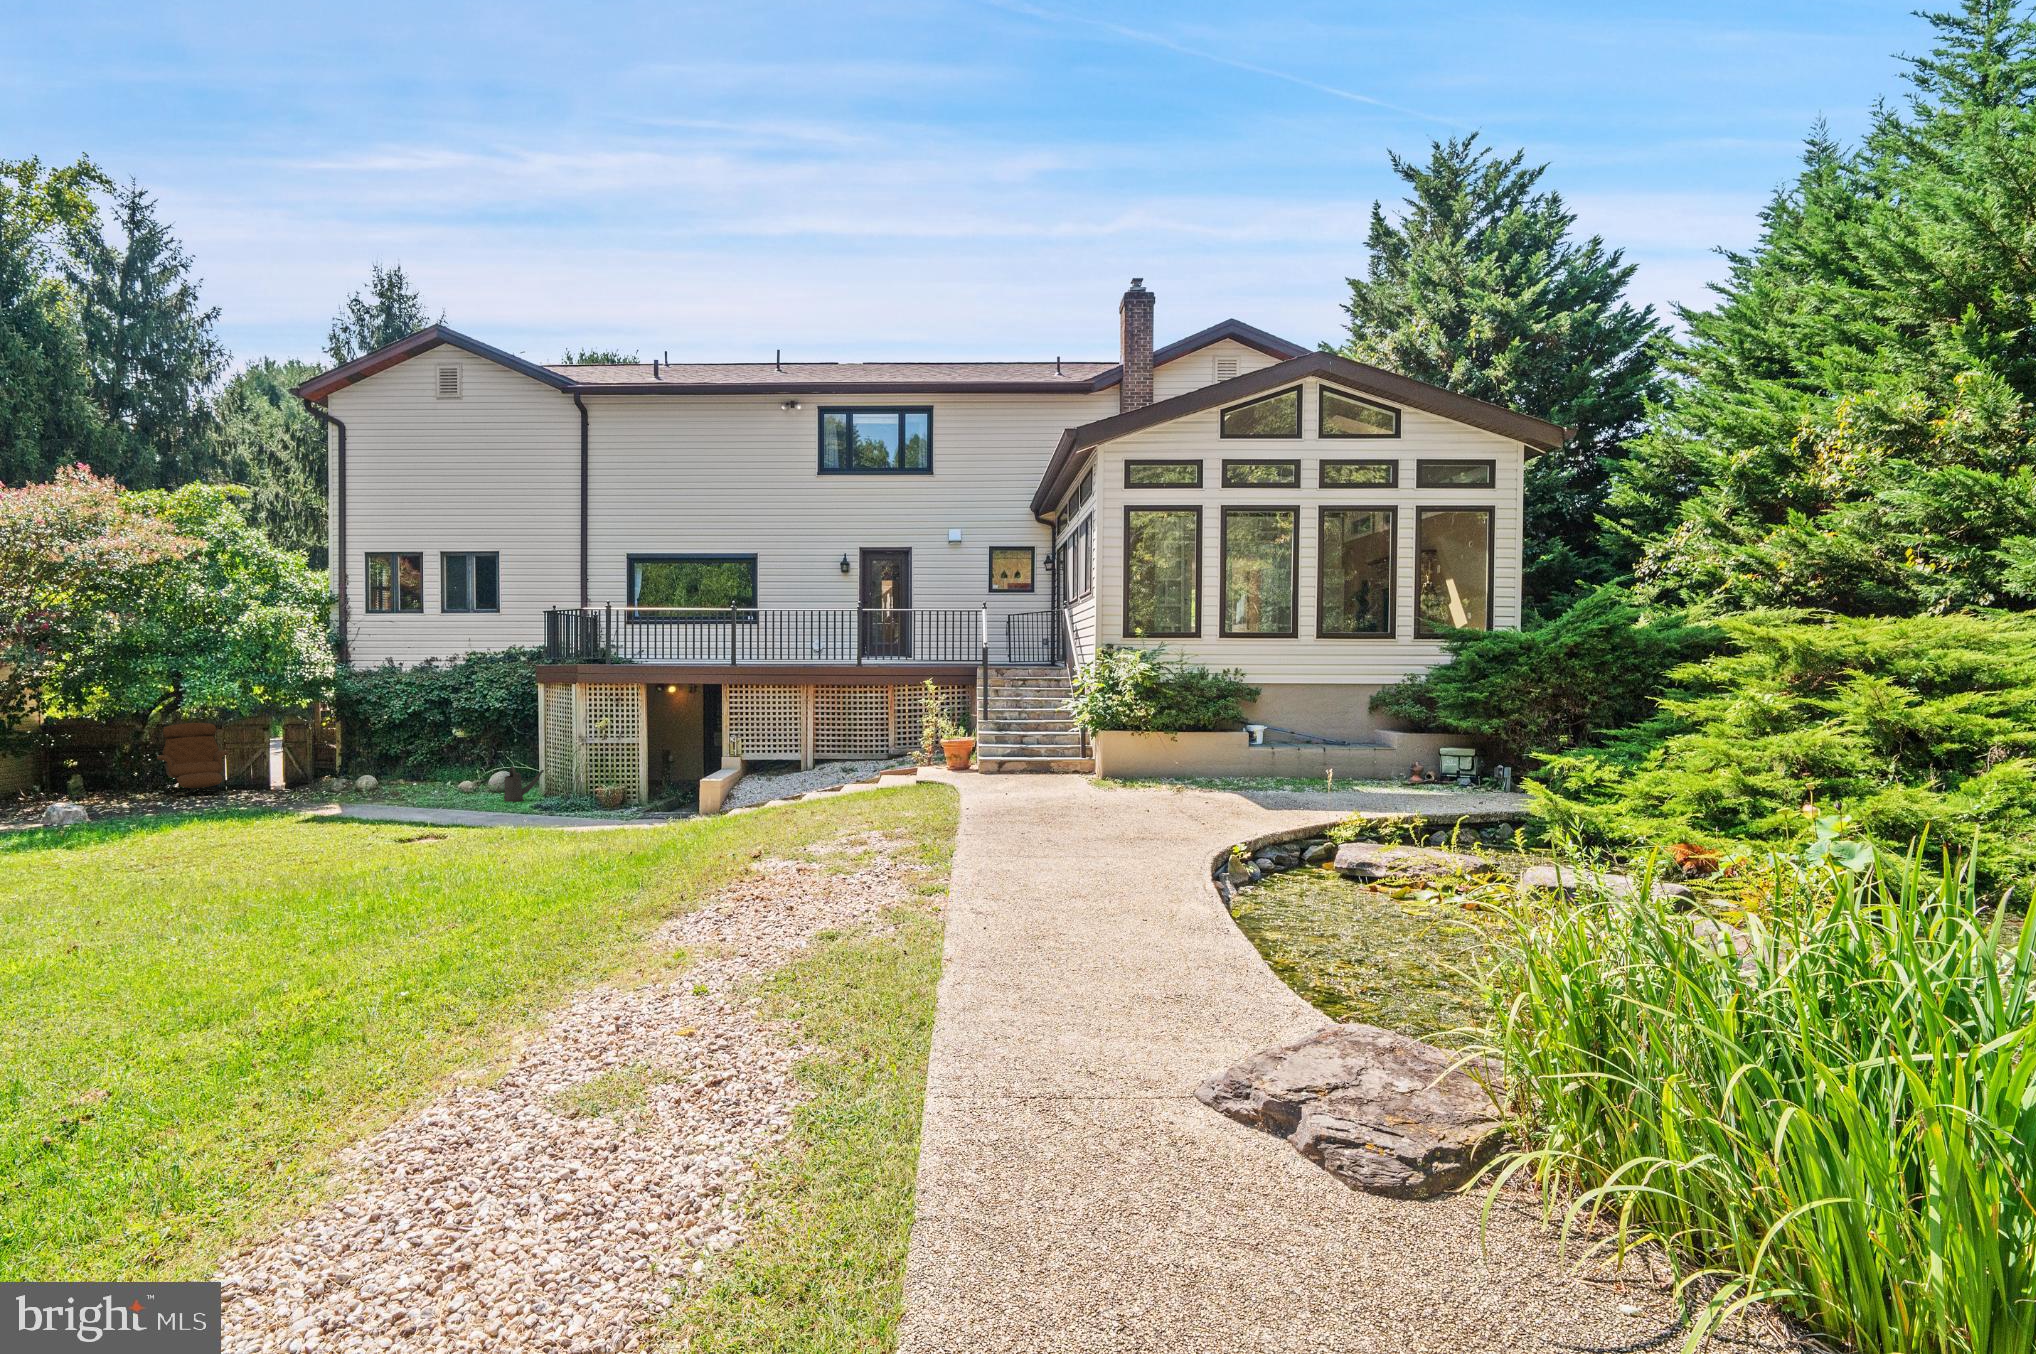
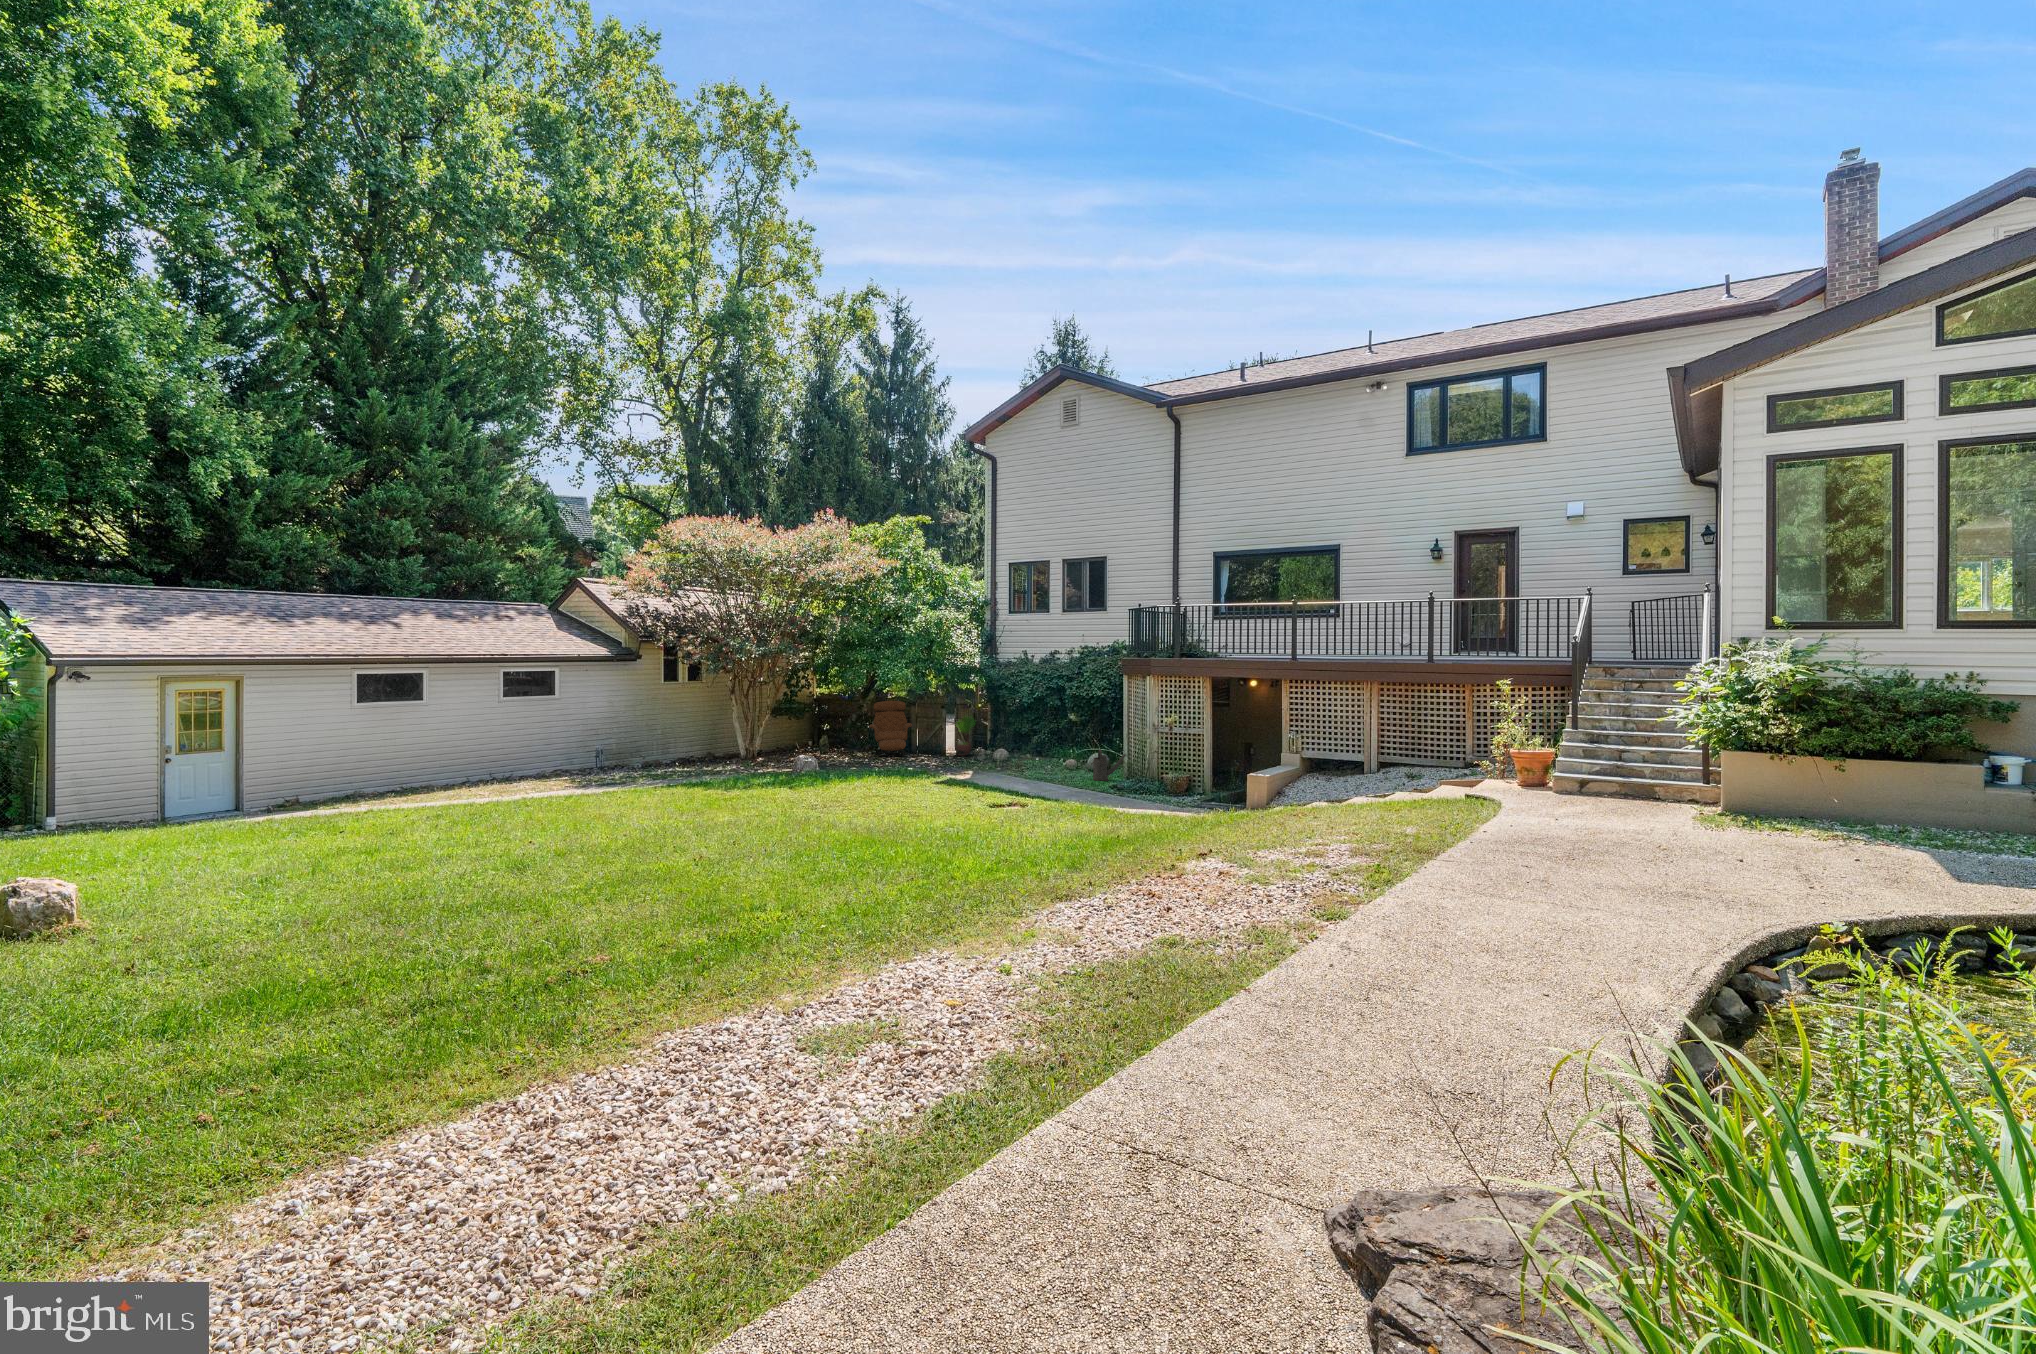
potted tree: none [294,734,329,787] -> present [957,717,974,756]

